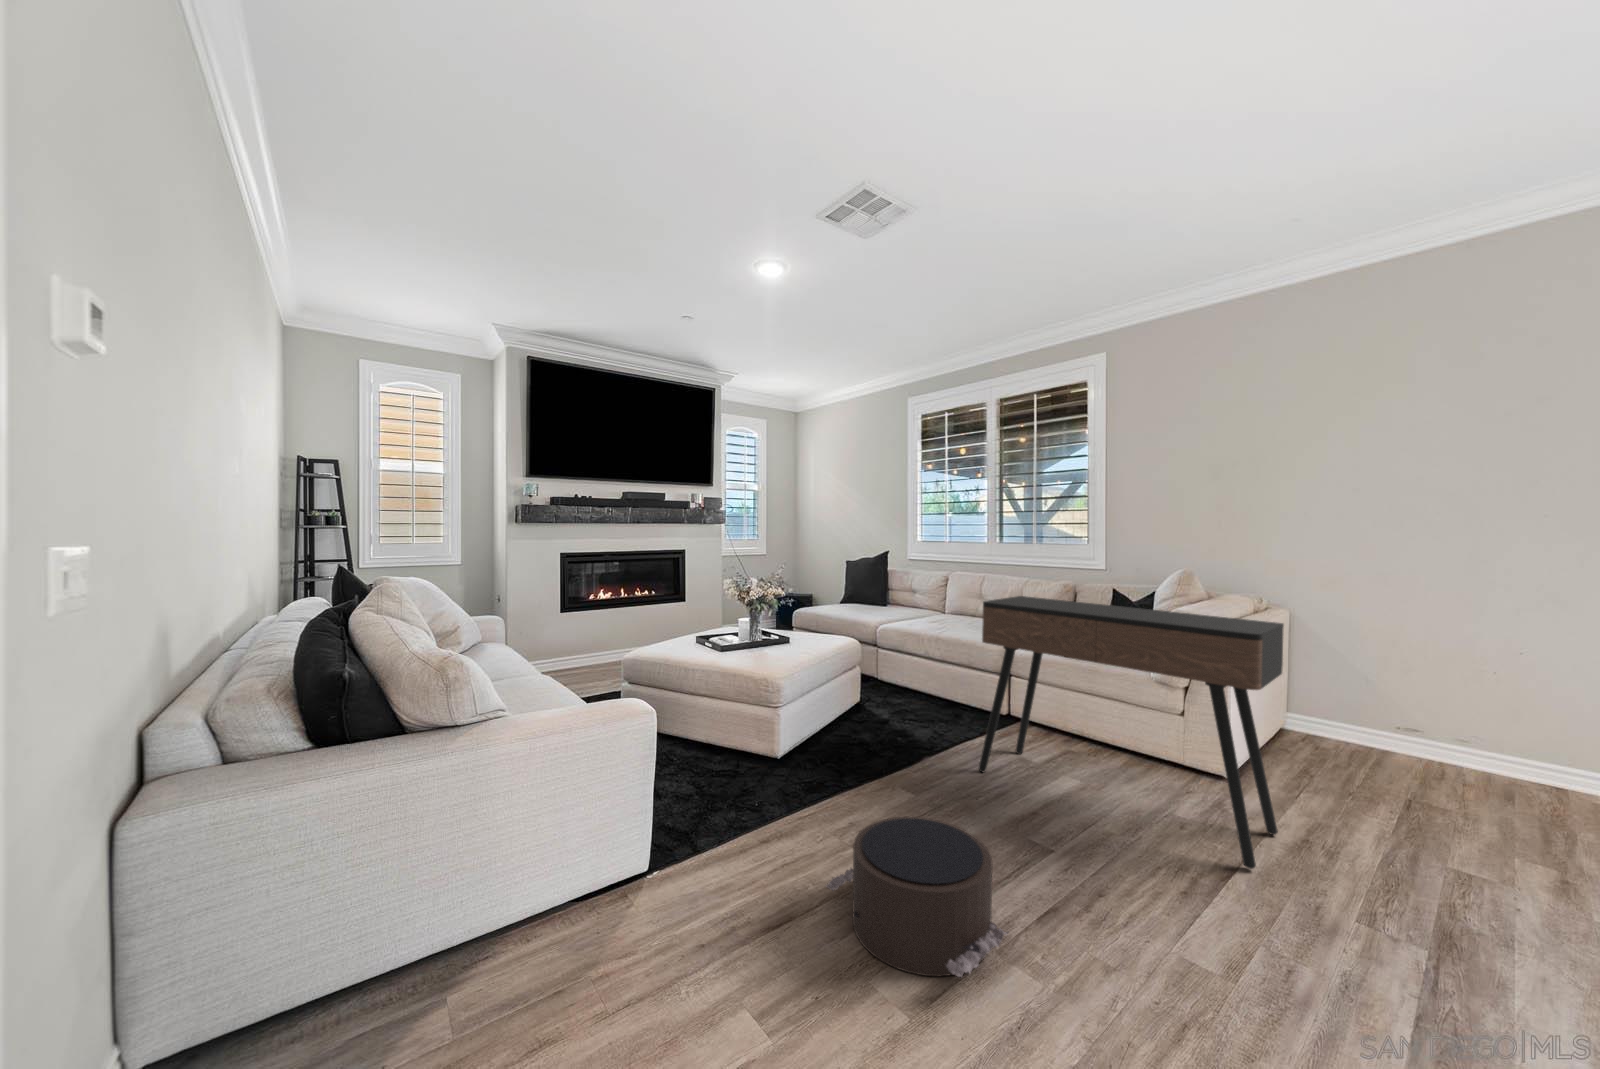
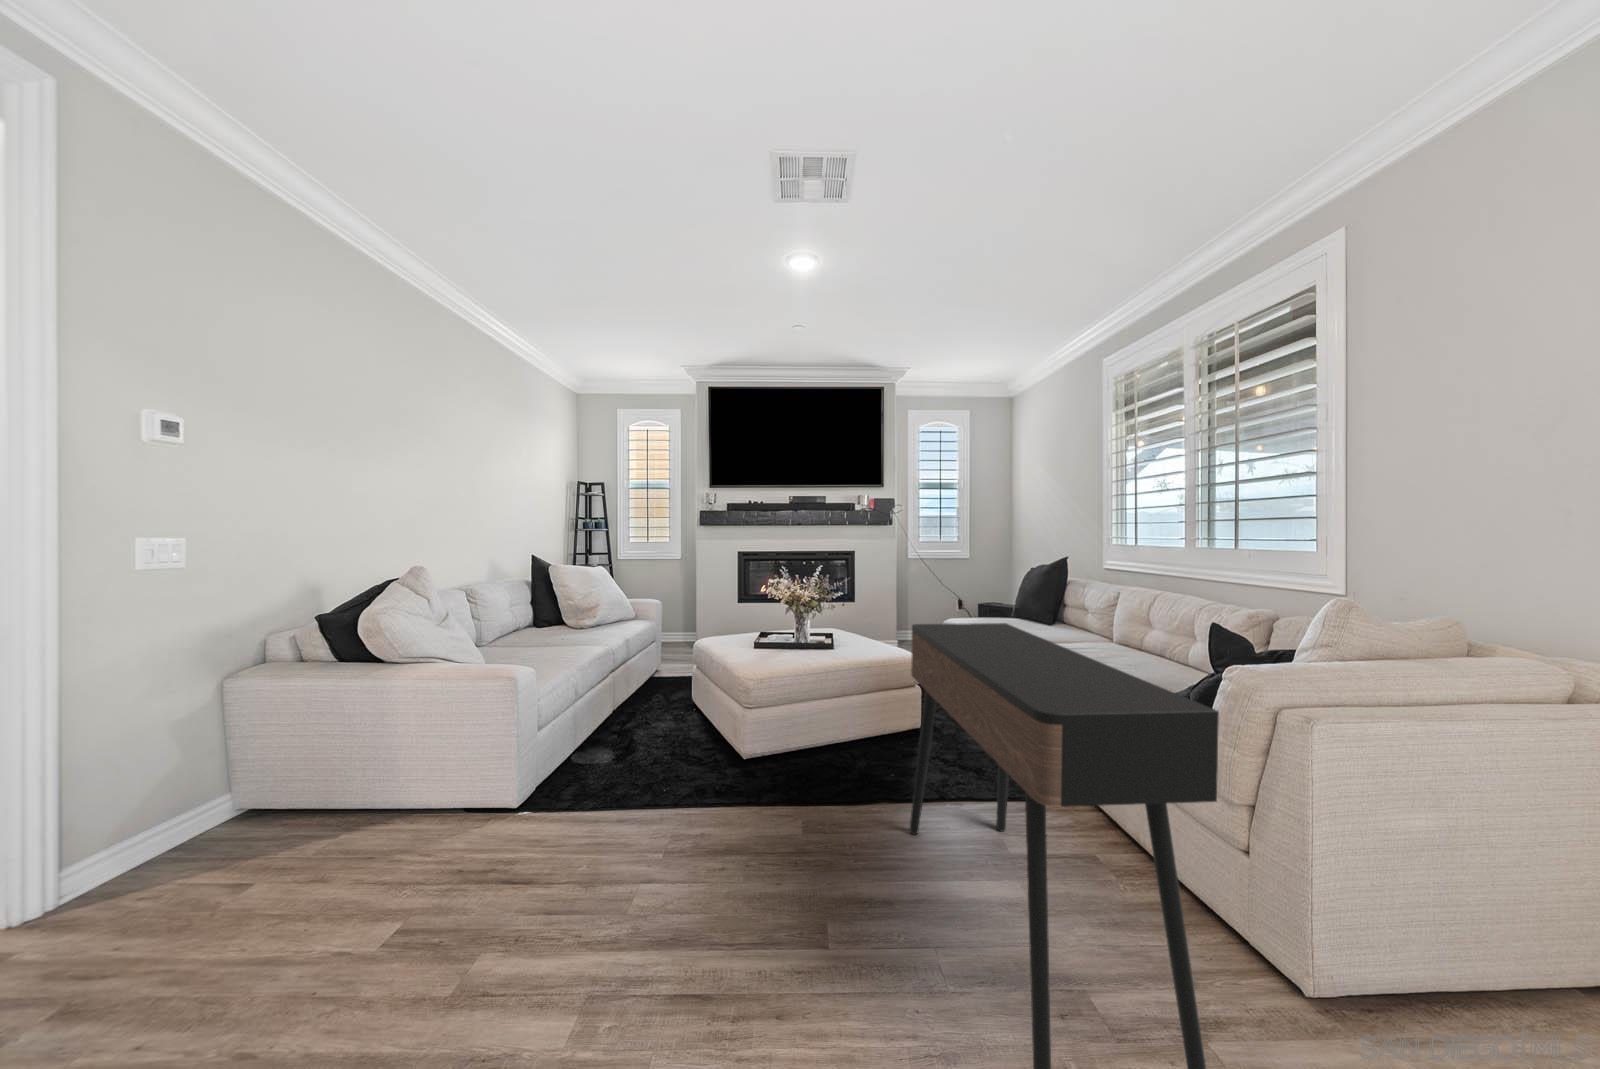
pouf: present [826,817,1008,977] -> none [496,824,661,986]

